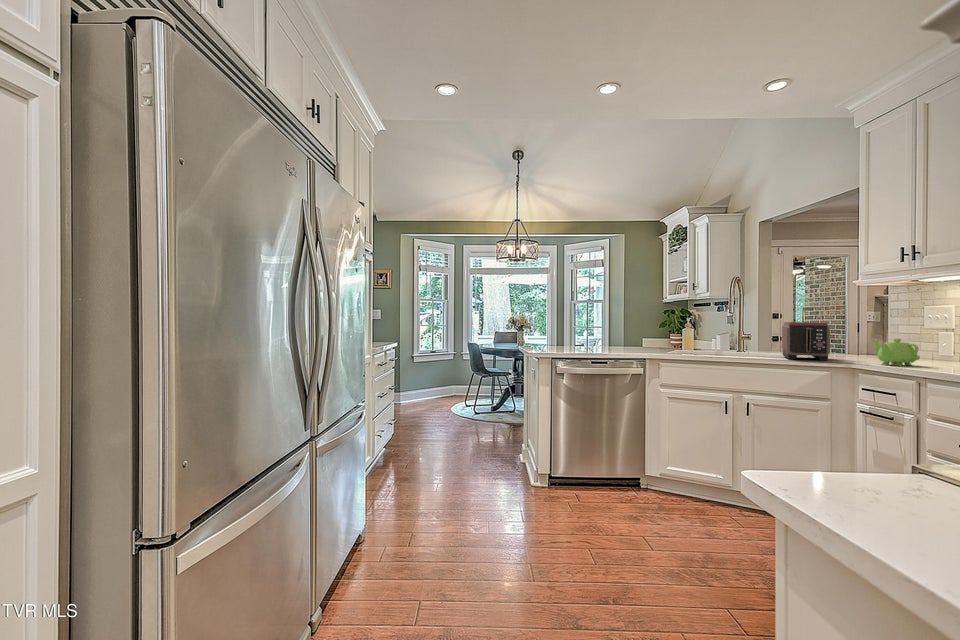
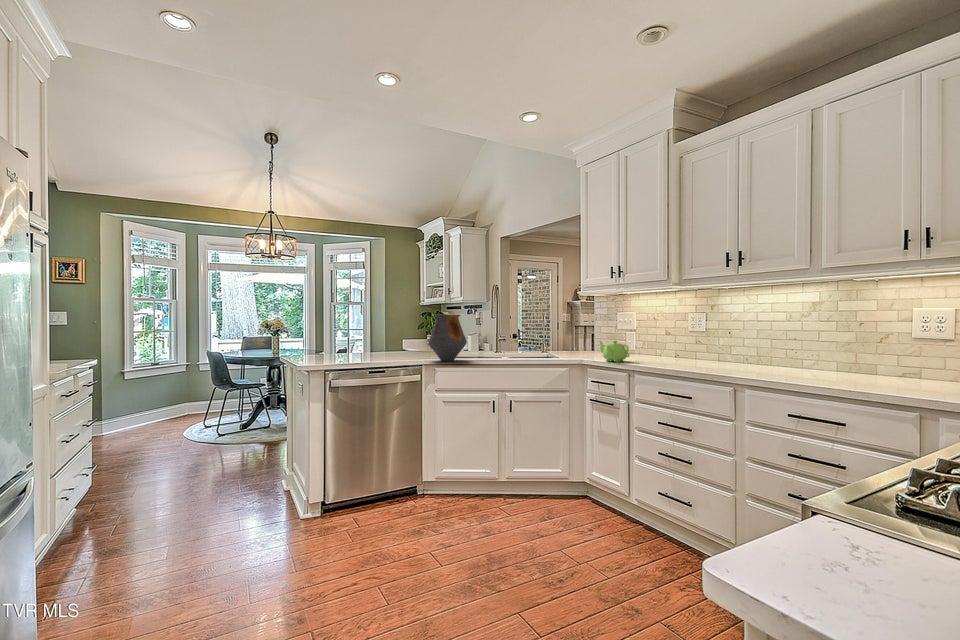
vase: none [654,308,697,356] -> present [428,314,467,361]
toaster: present [782,322,830,361] -> none [532,327,569,360]

